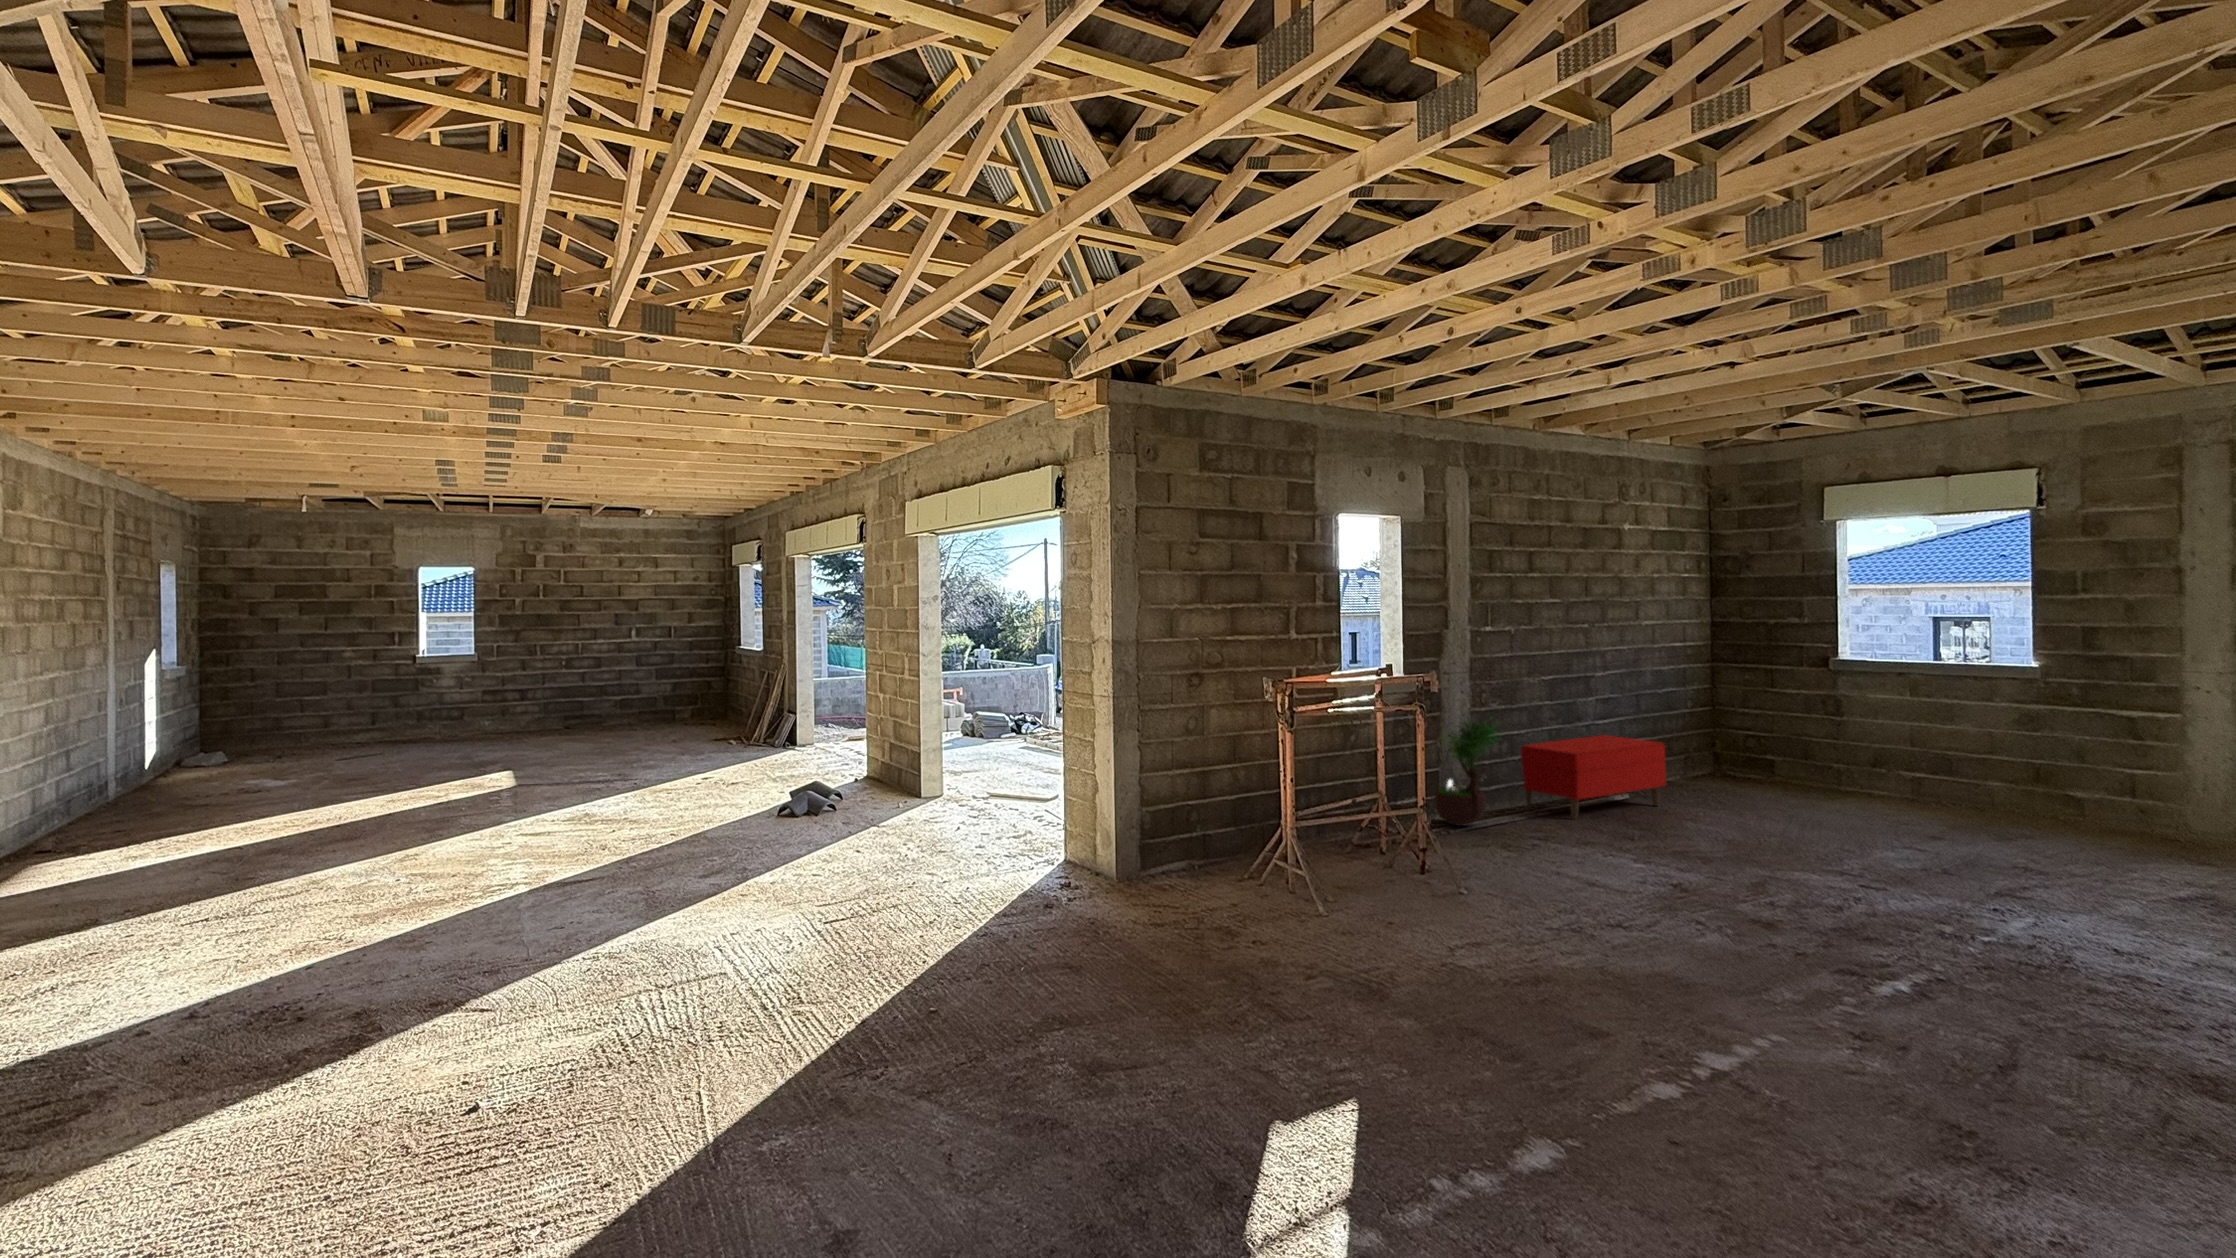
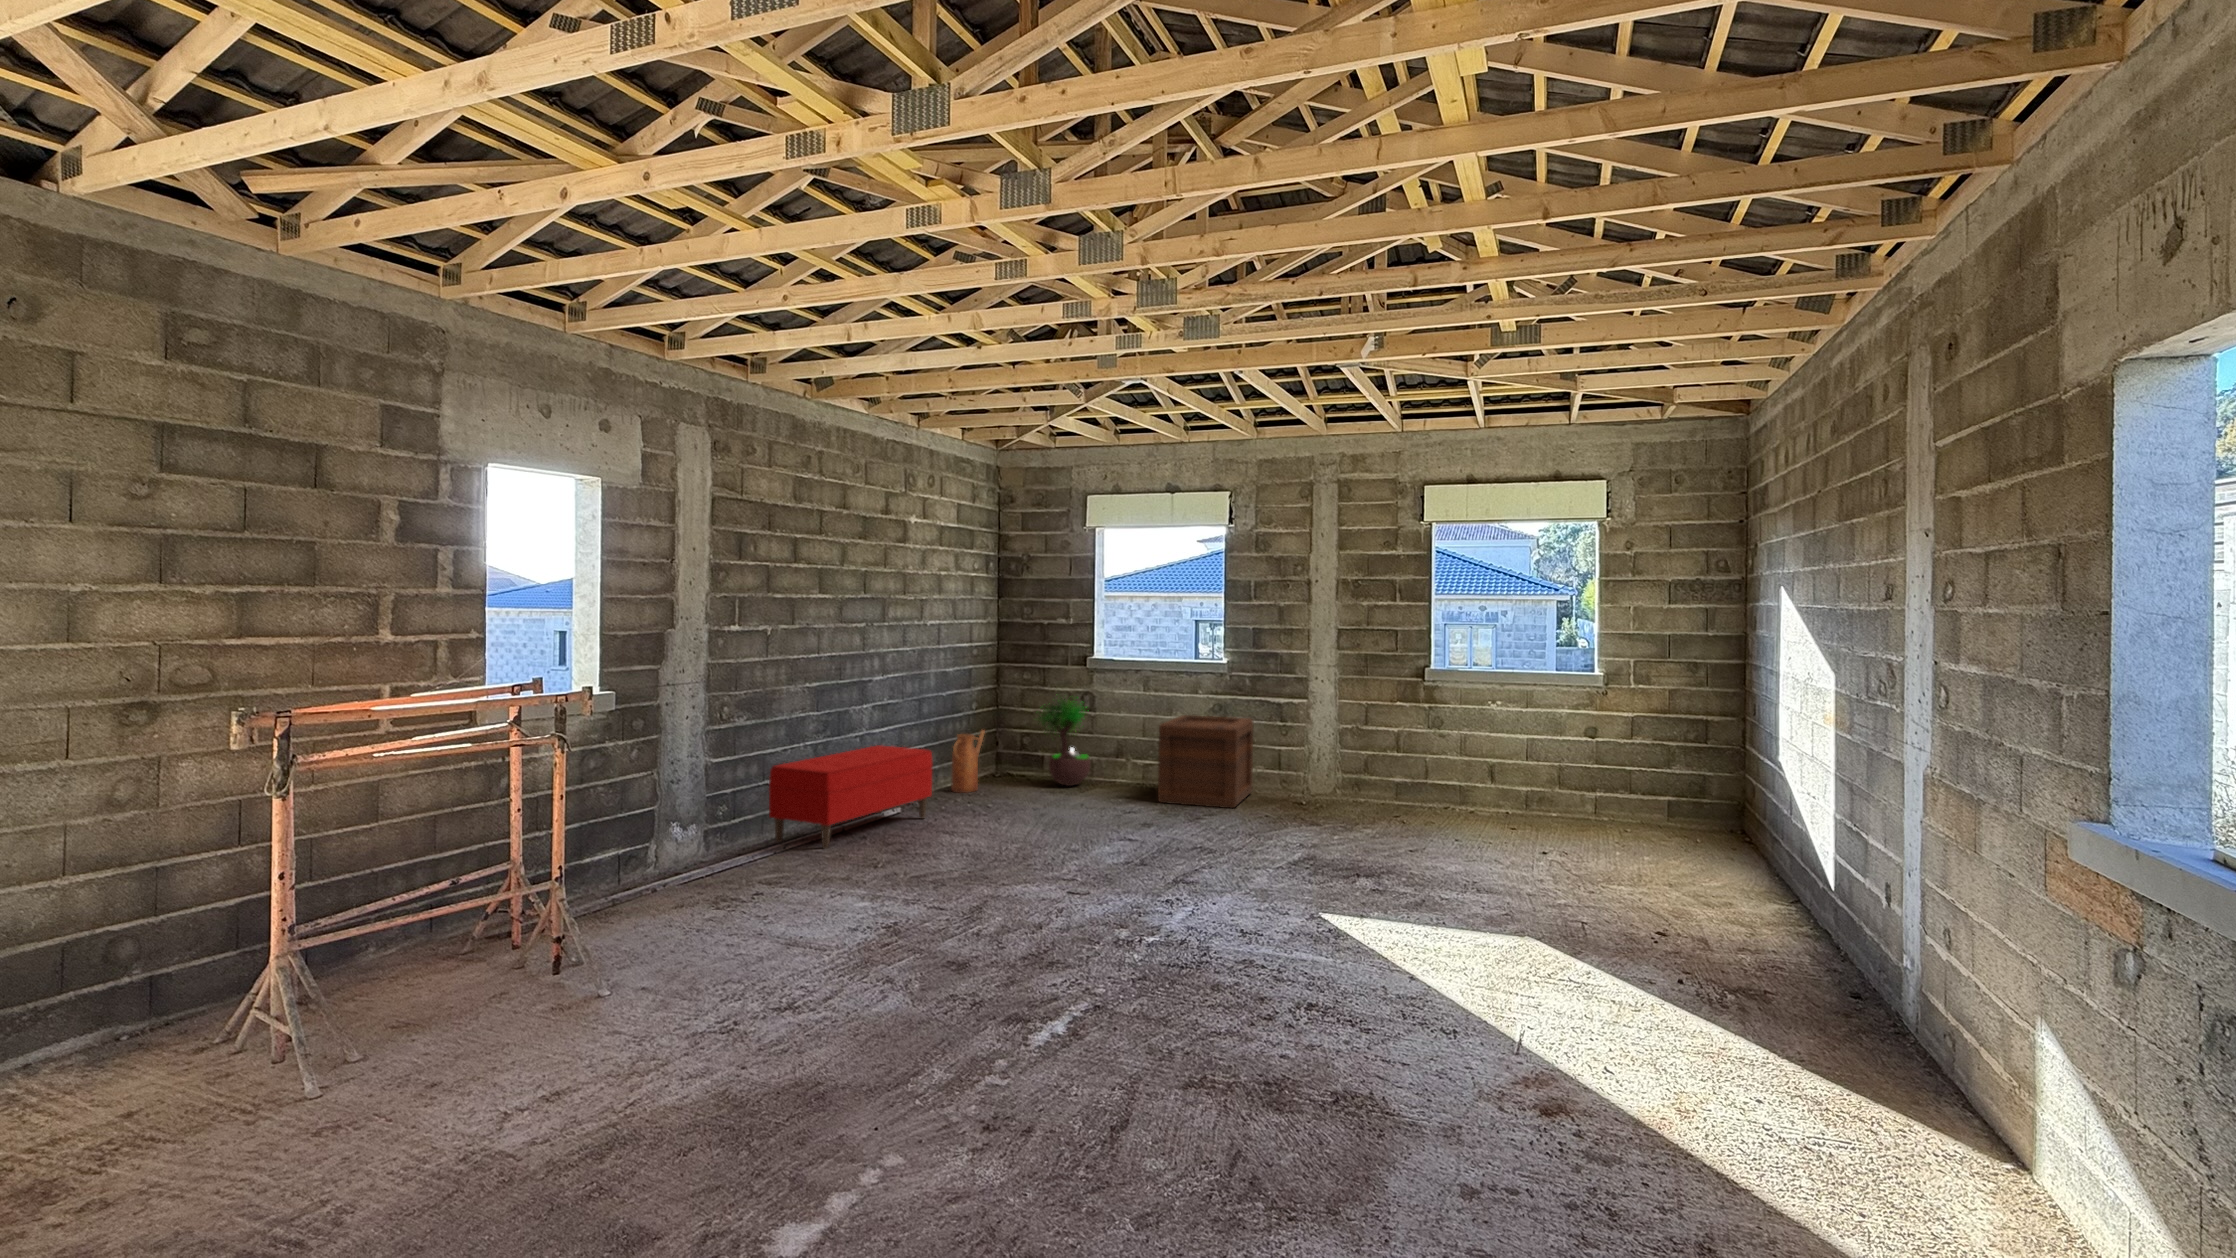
potted tree: present [1435,718,1496,826] -> present [1038,696,1090,786]
wooden crate: none [1943,726,2089,836] -> present [1158,715,1253,808]
watering can: none [1672,728,1706,788] -> present [951,730,985,793]

